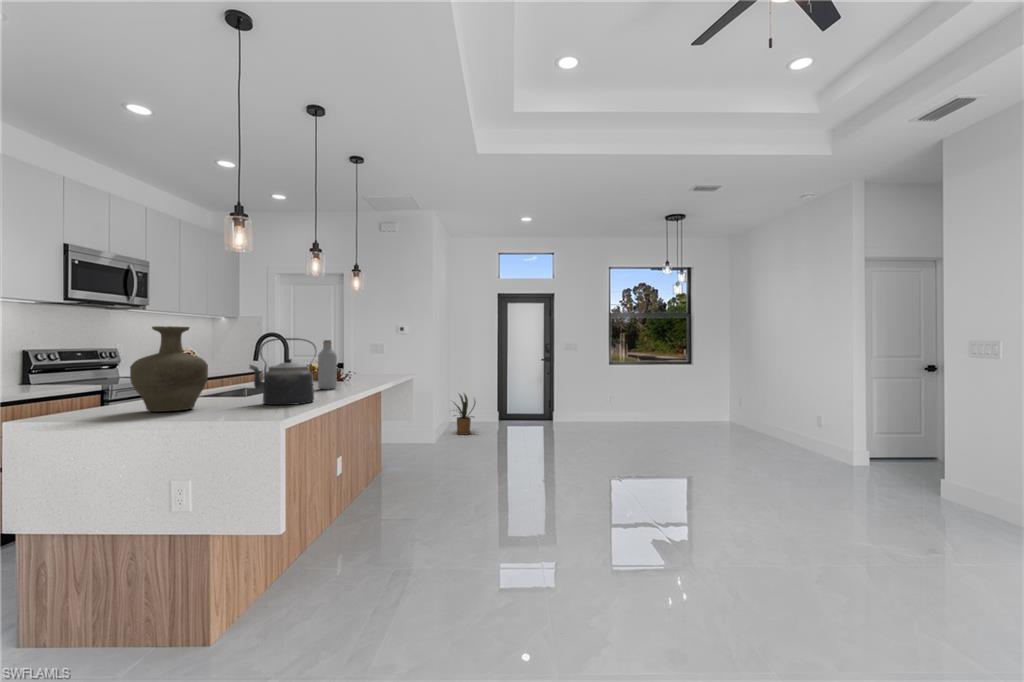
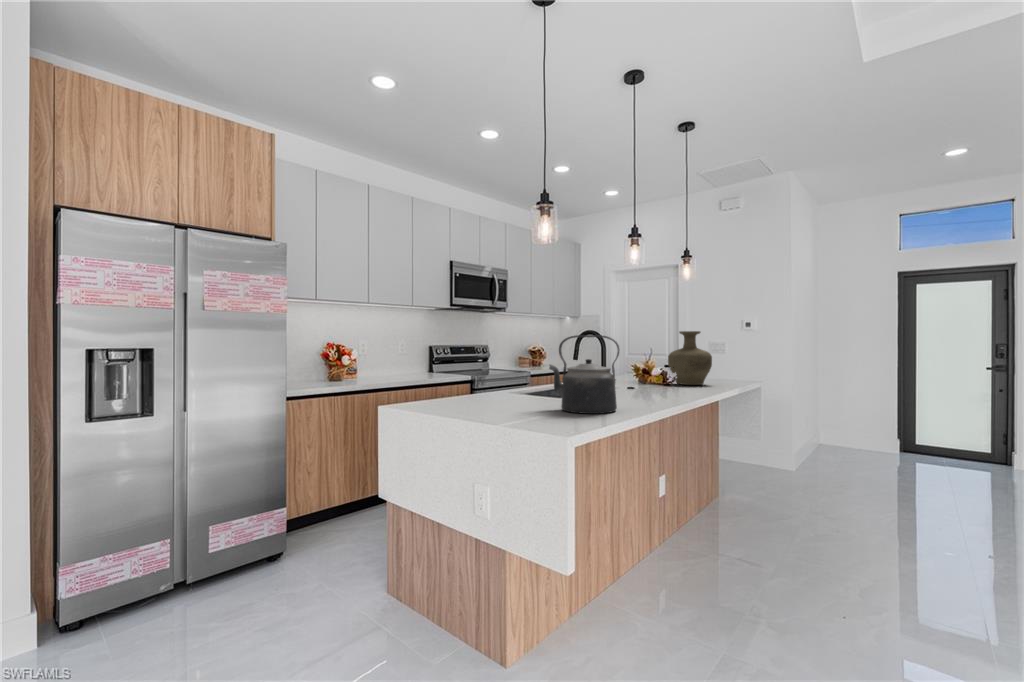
vase: present [130,326,208,412] -> present [668,331,712,385]
bottle: present [318,340,337,389] -> none [635,338,656,395]
house plant: present [454,393,475,435] -> none [814,405,858,462]

